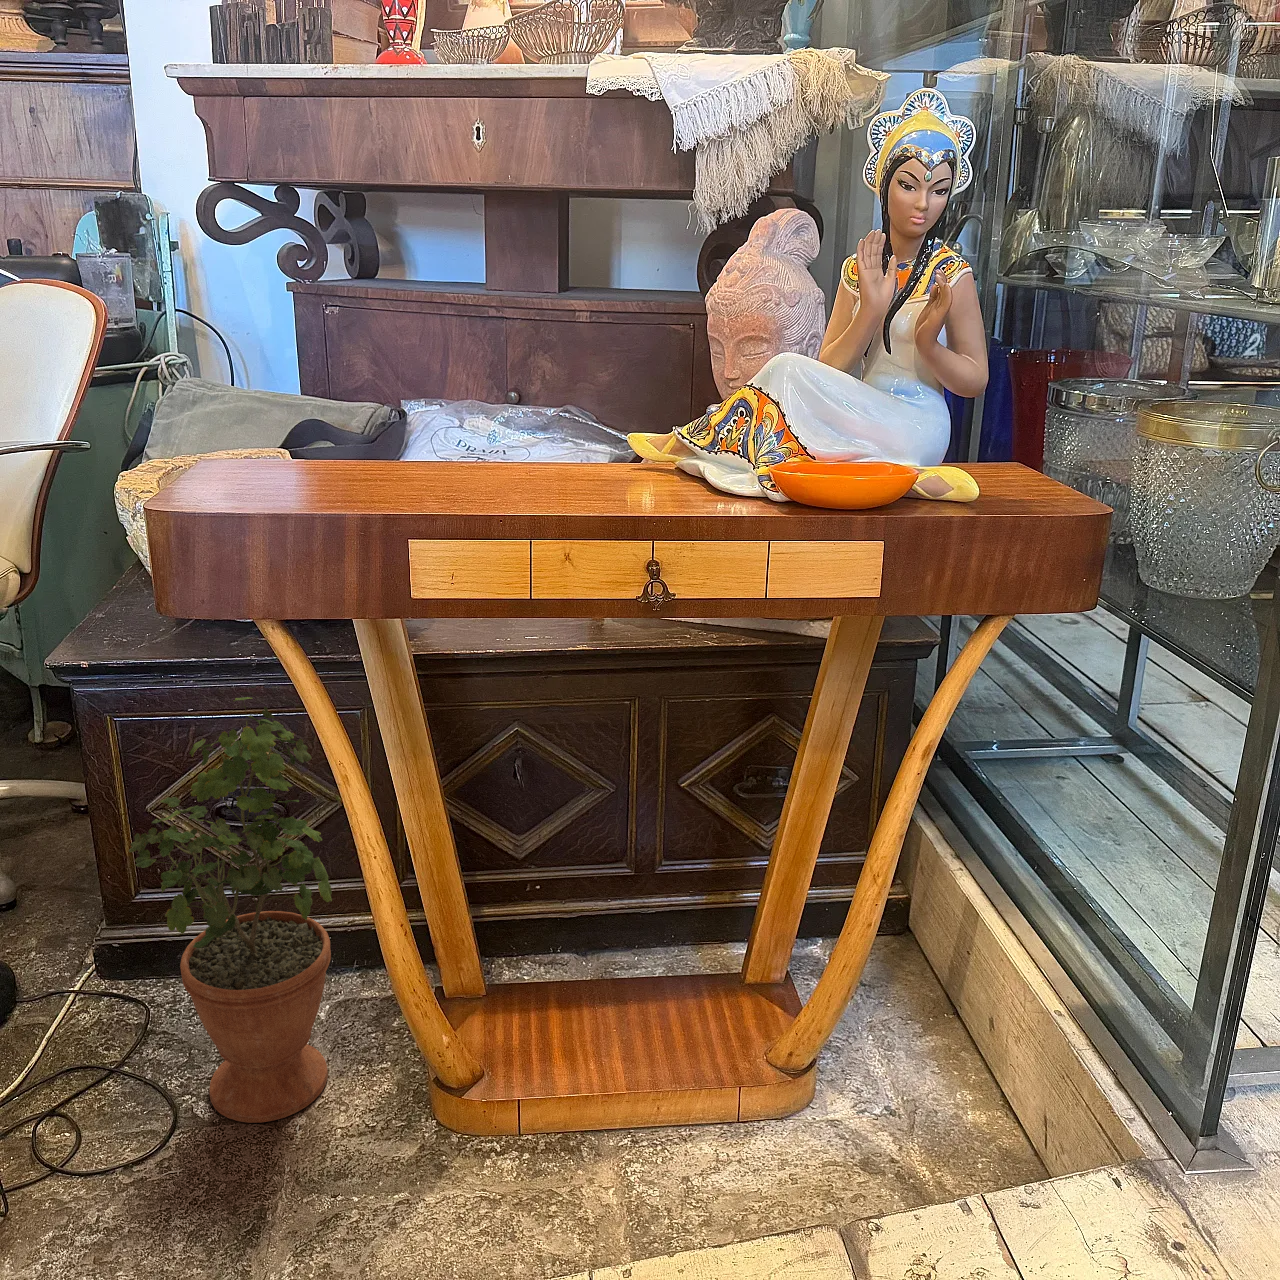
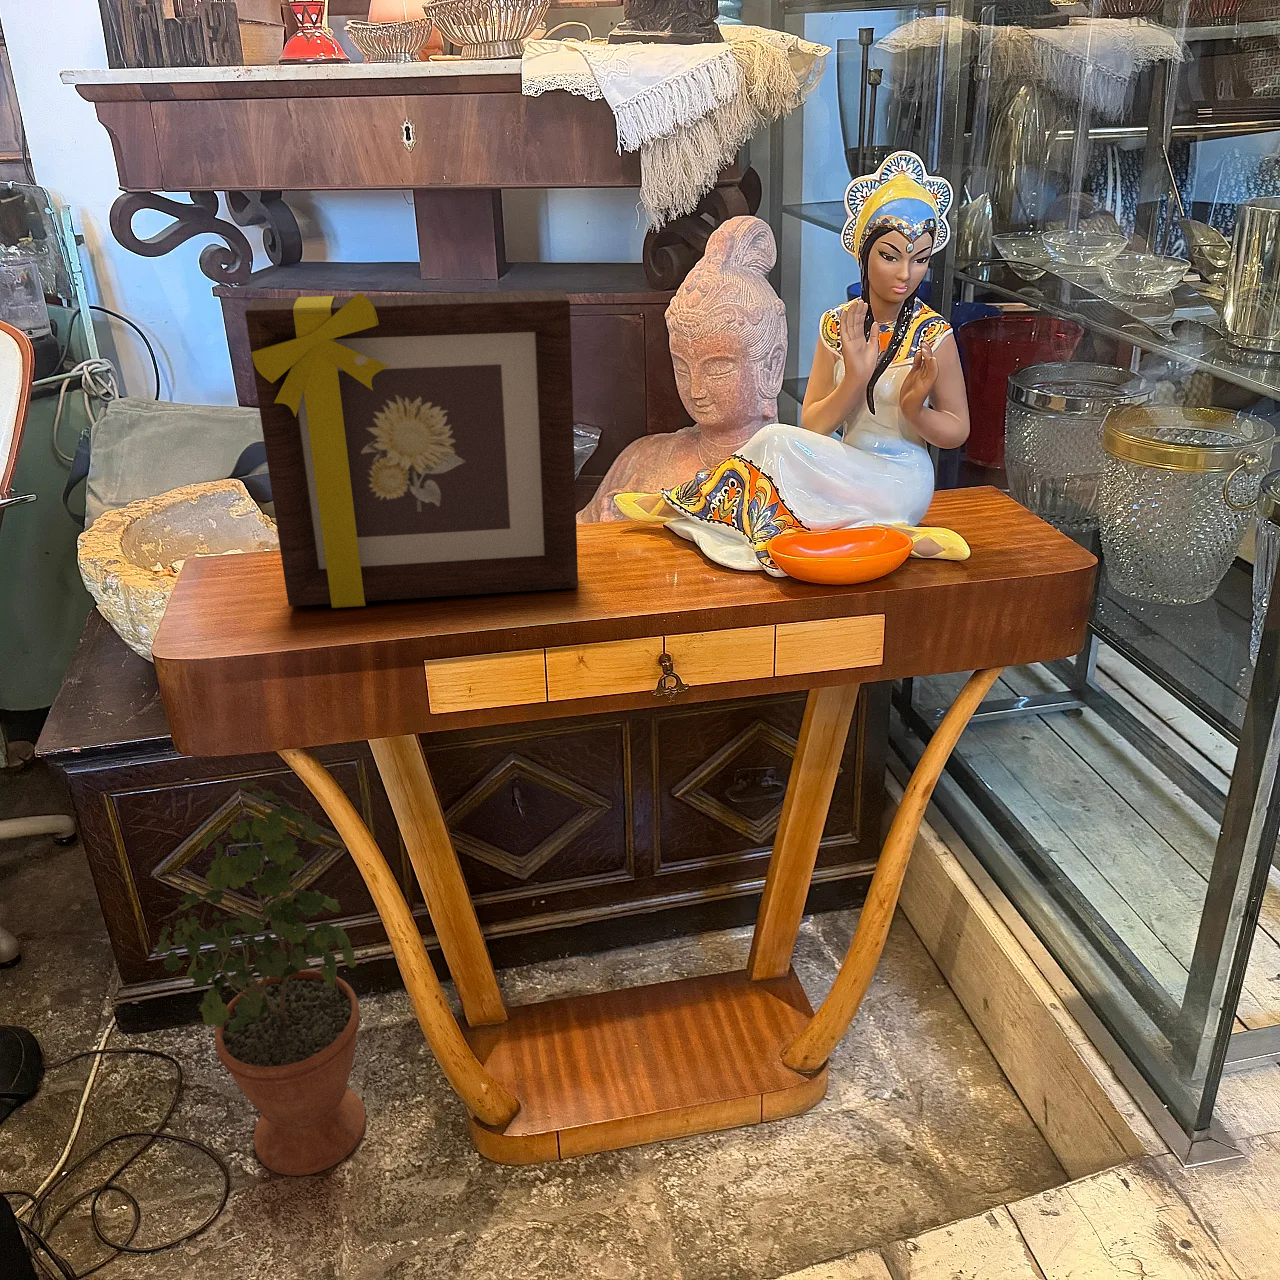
picture frame: none [275,167,586,492] -> present [245,290,578,608]

